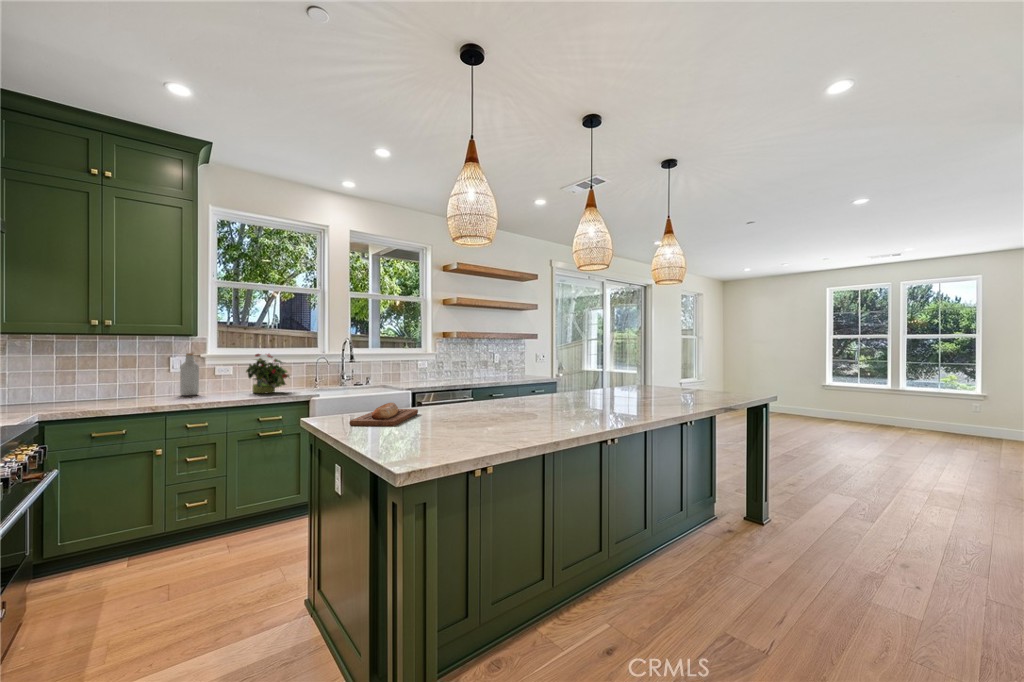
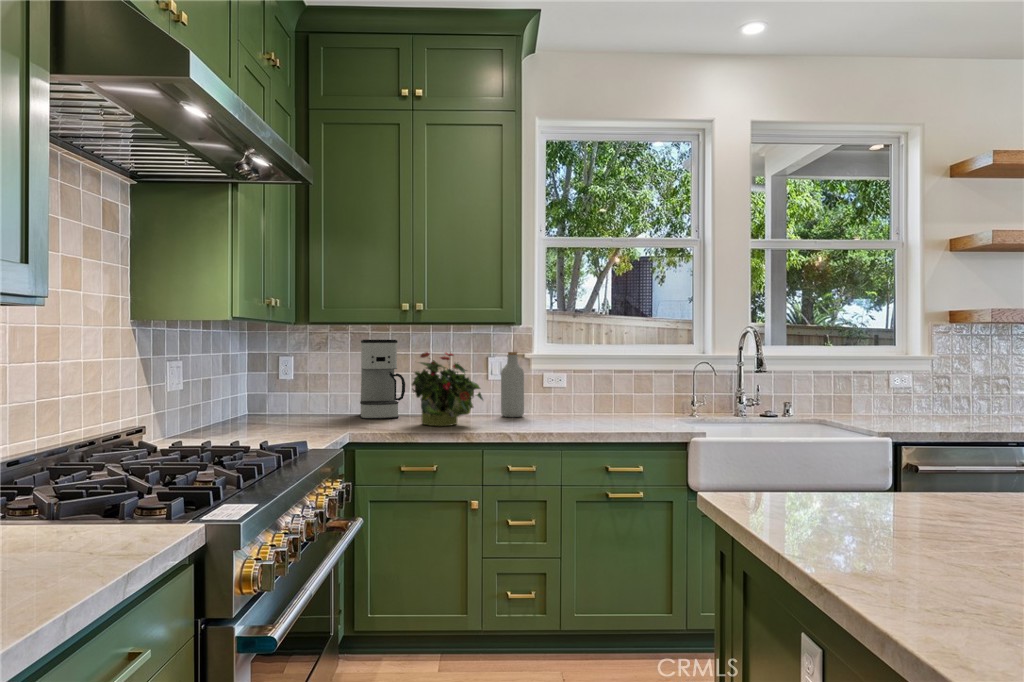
coffee maker: none [47,345,94,404] -> present [360,340,405,419]
potted plant: present [246,354,289,393] -> present [412,352,483,426]
bread loaf: present [349,403,418,426] -> none [826,481,994,559]

